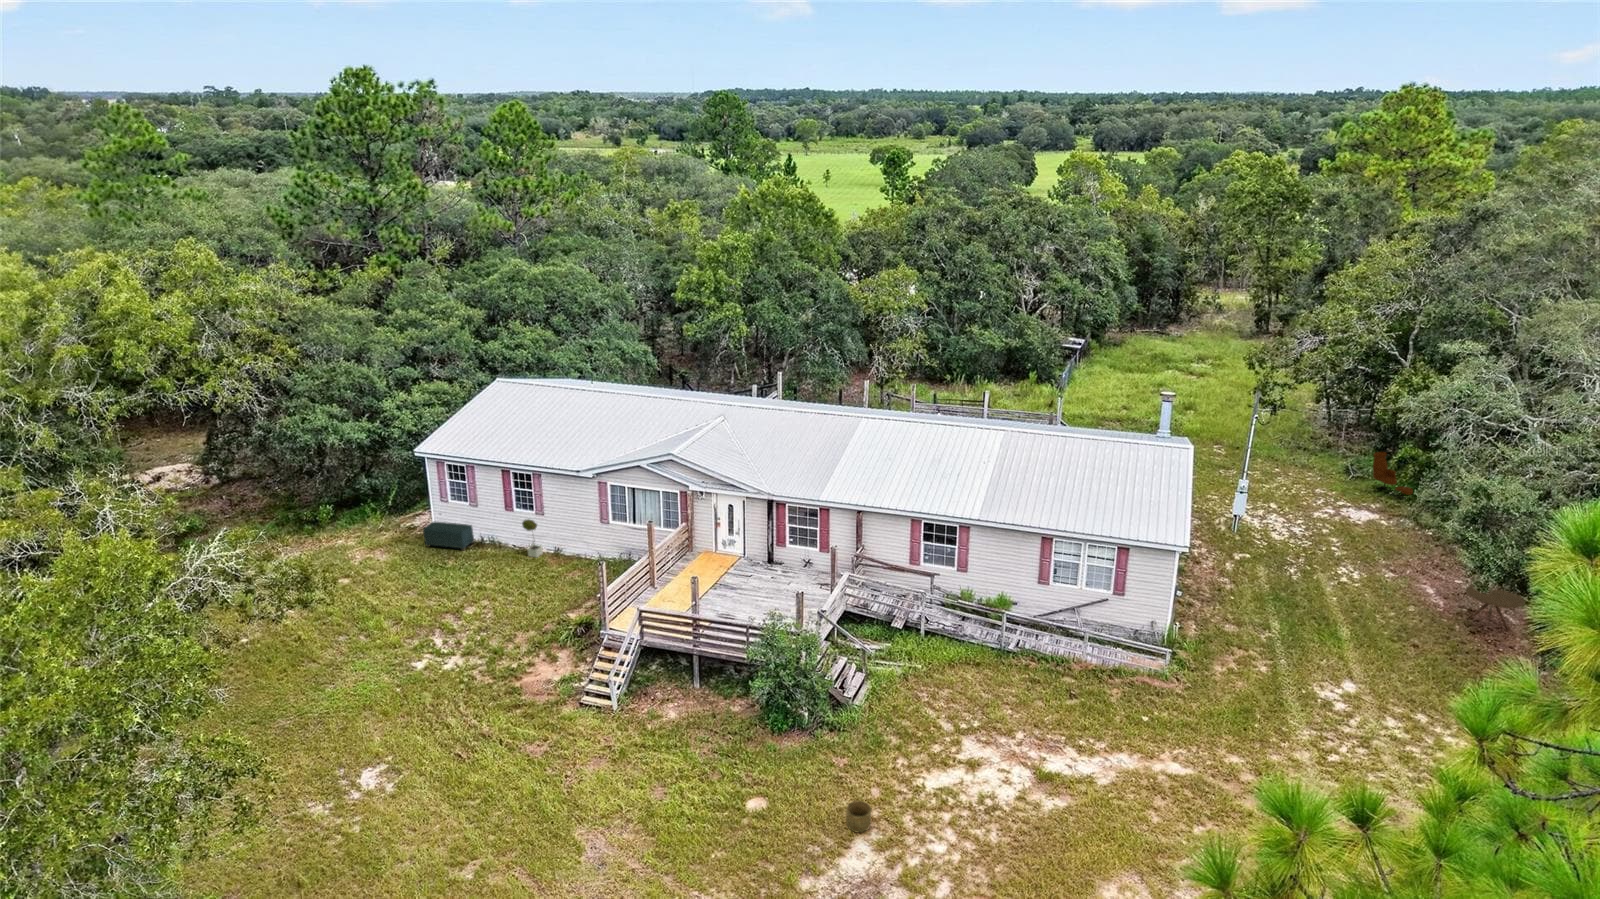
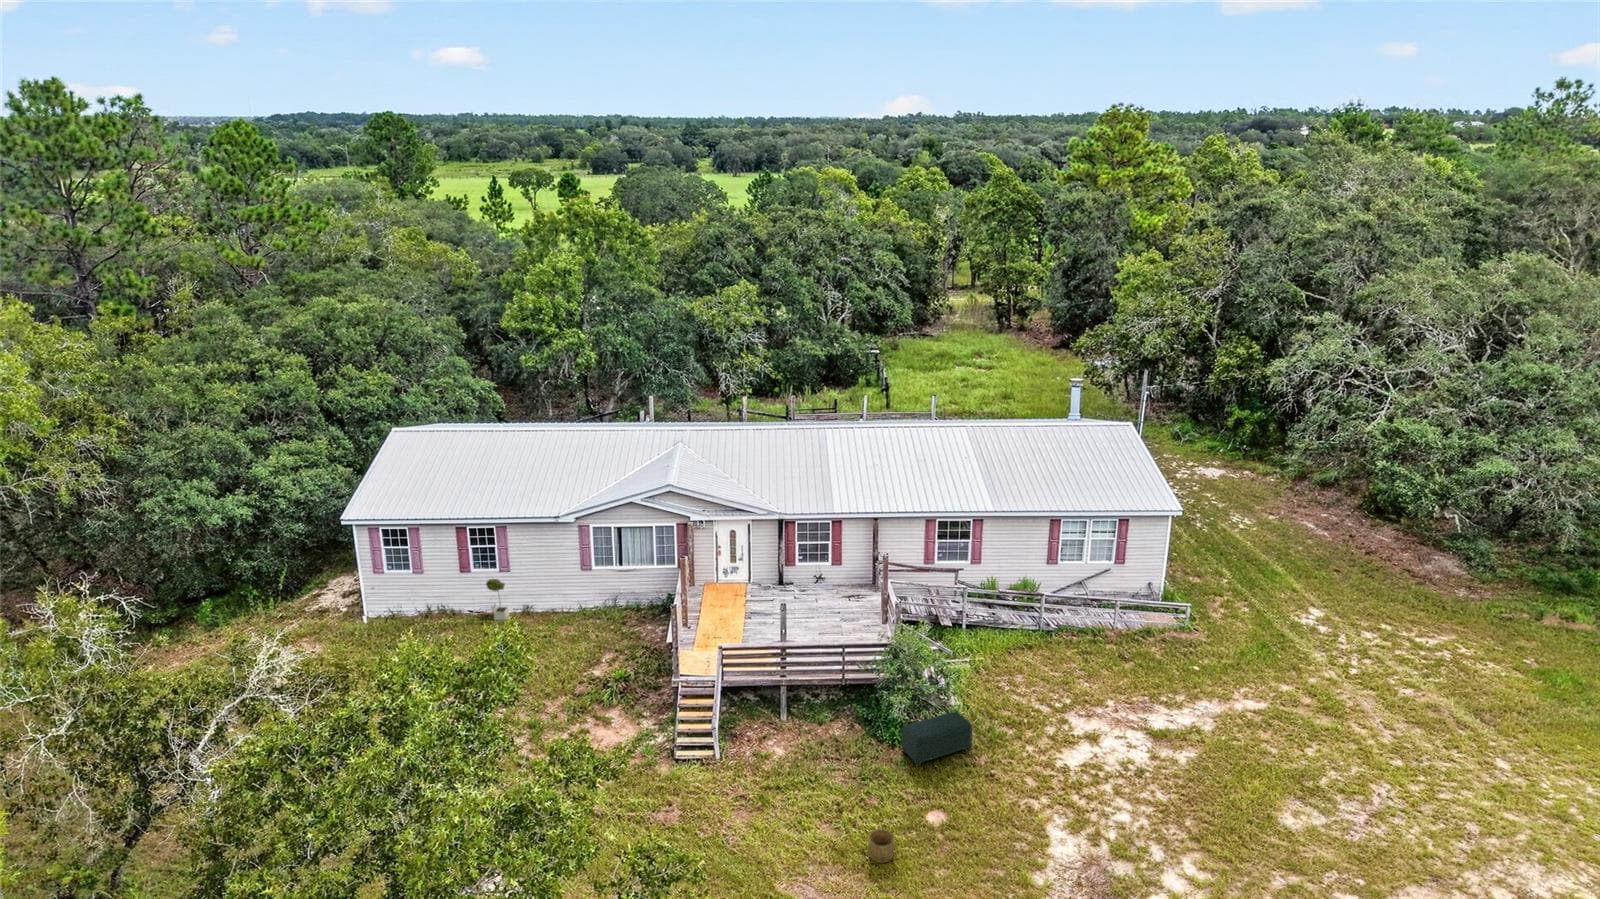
lounge chair: present [1373,452,1413,497] -> none [1201,421,1237,459]
bench: present [423,522,474,551] -> present [901,711,972,766]
round table: present [1466,585,1524,628] -> none [1343,515,1389,552]
wooden bucket: present [846,801,872,833] -> present [869,829,895,863]

